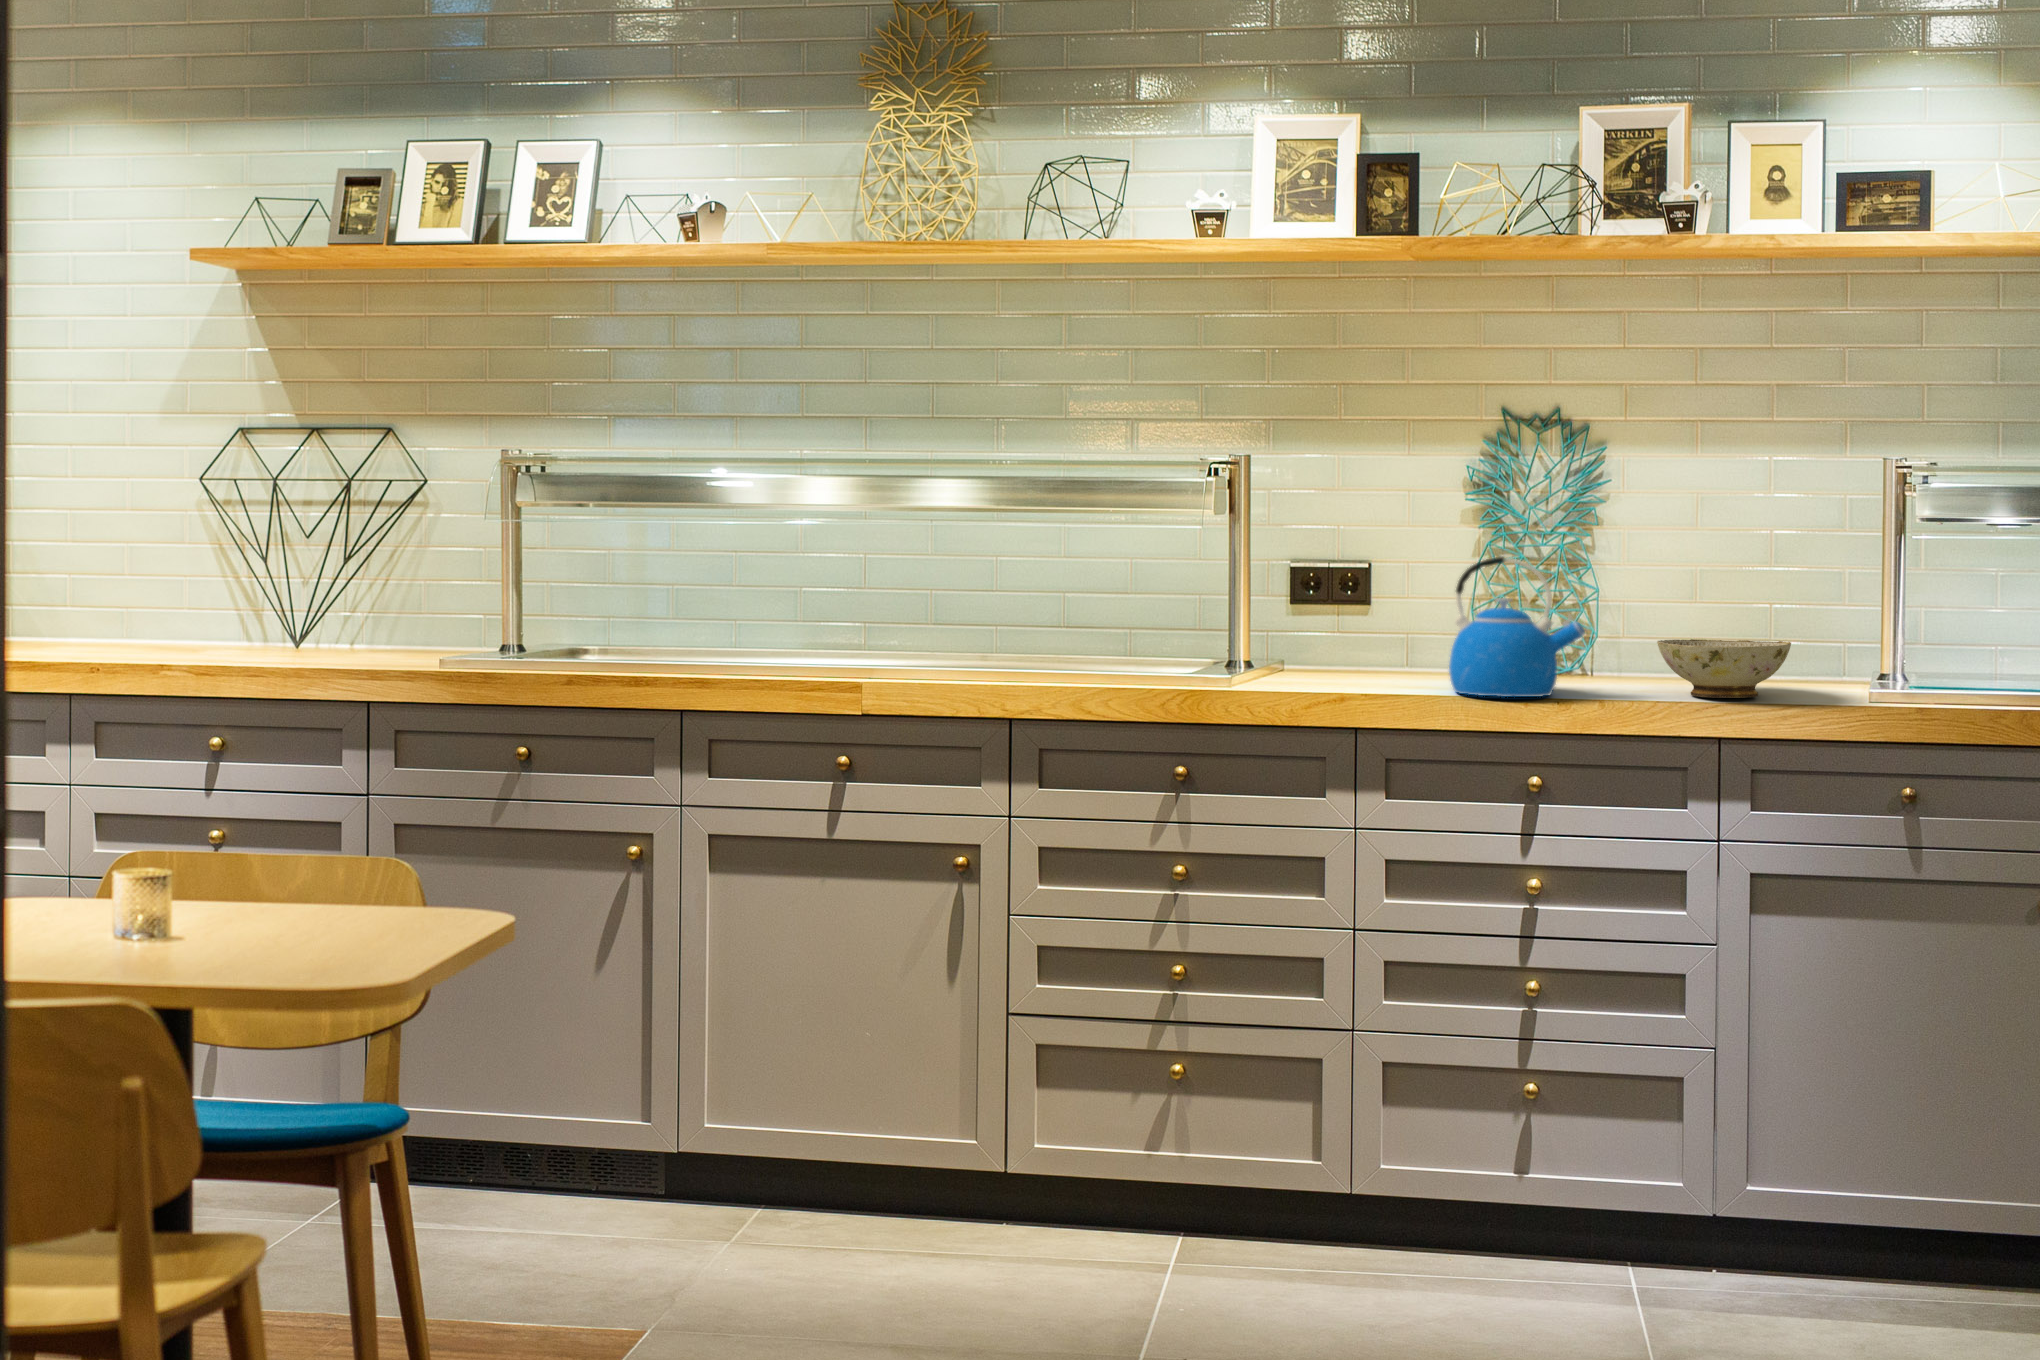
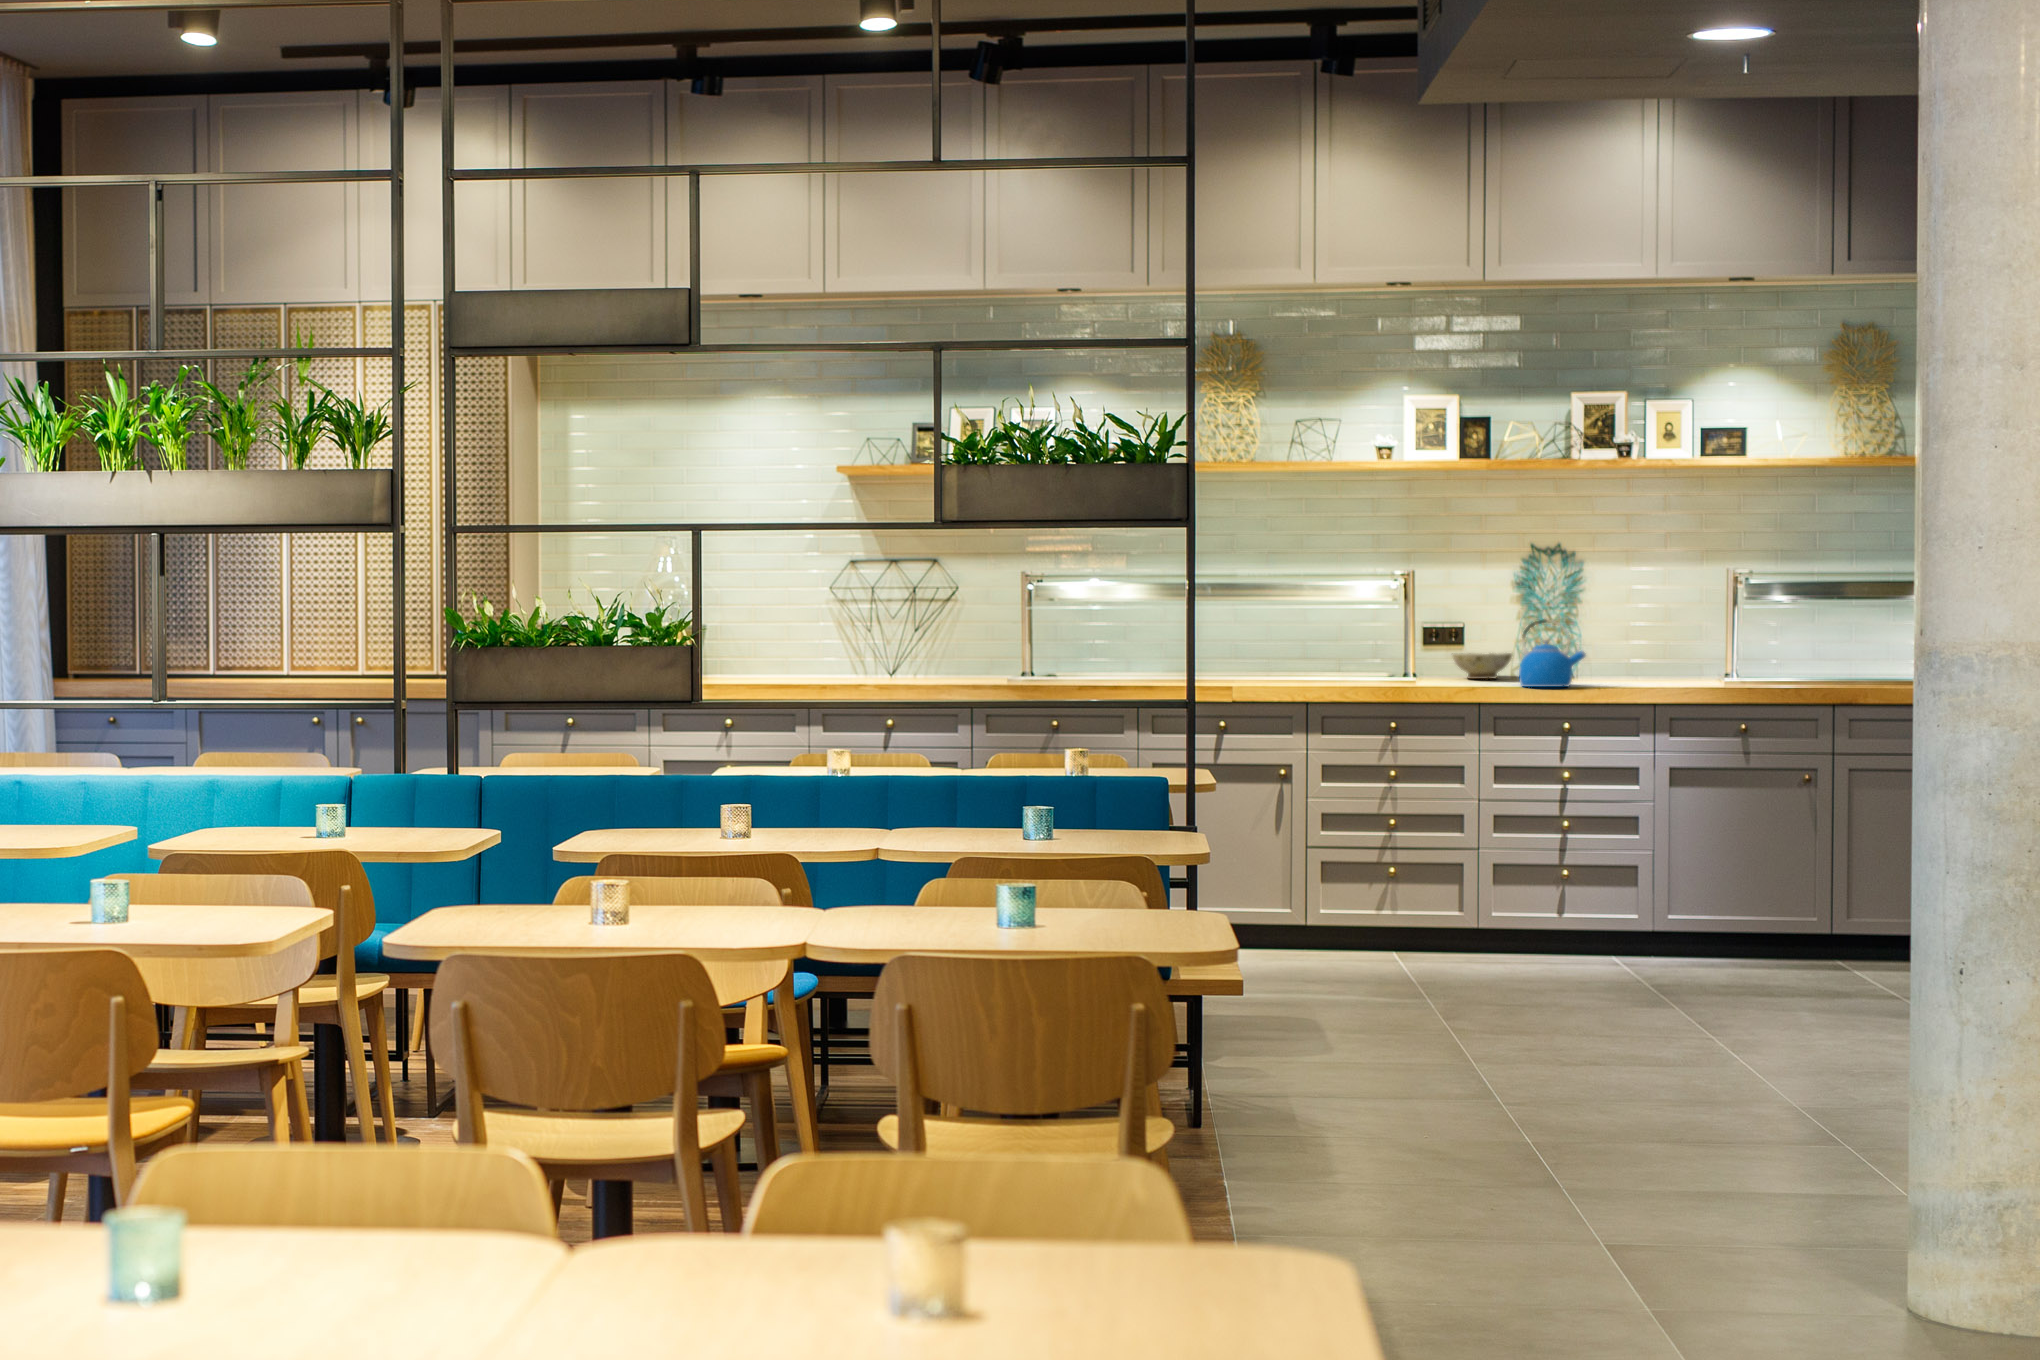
ceramic bowl: present [1657,639,1791,698] -> present [1452,653,1512,679]

